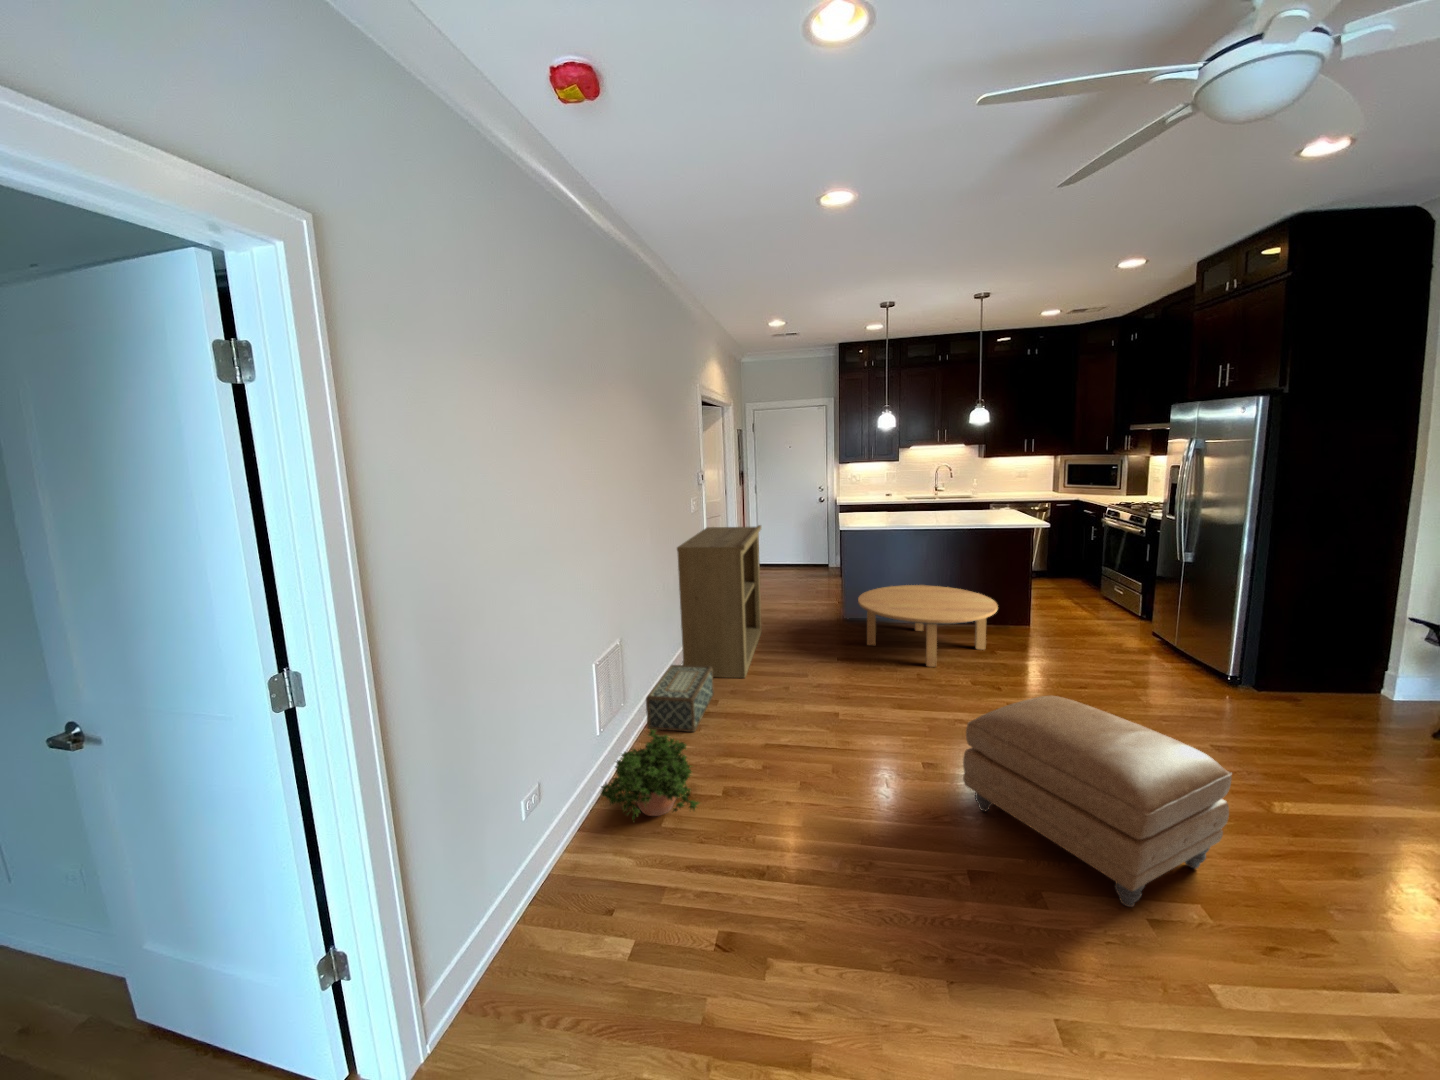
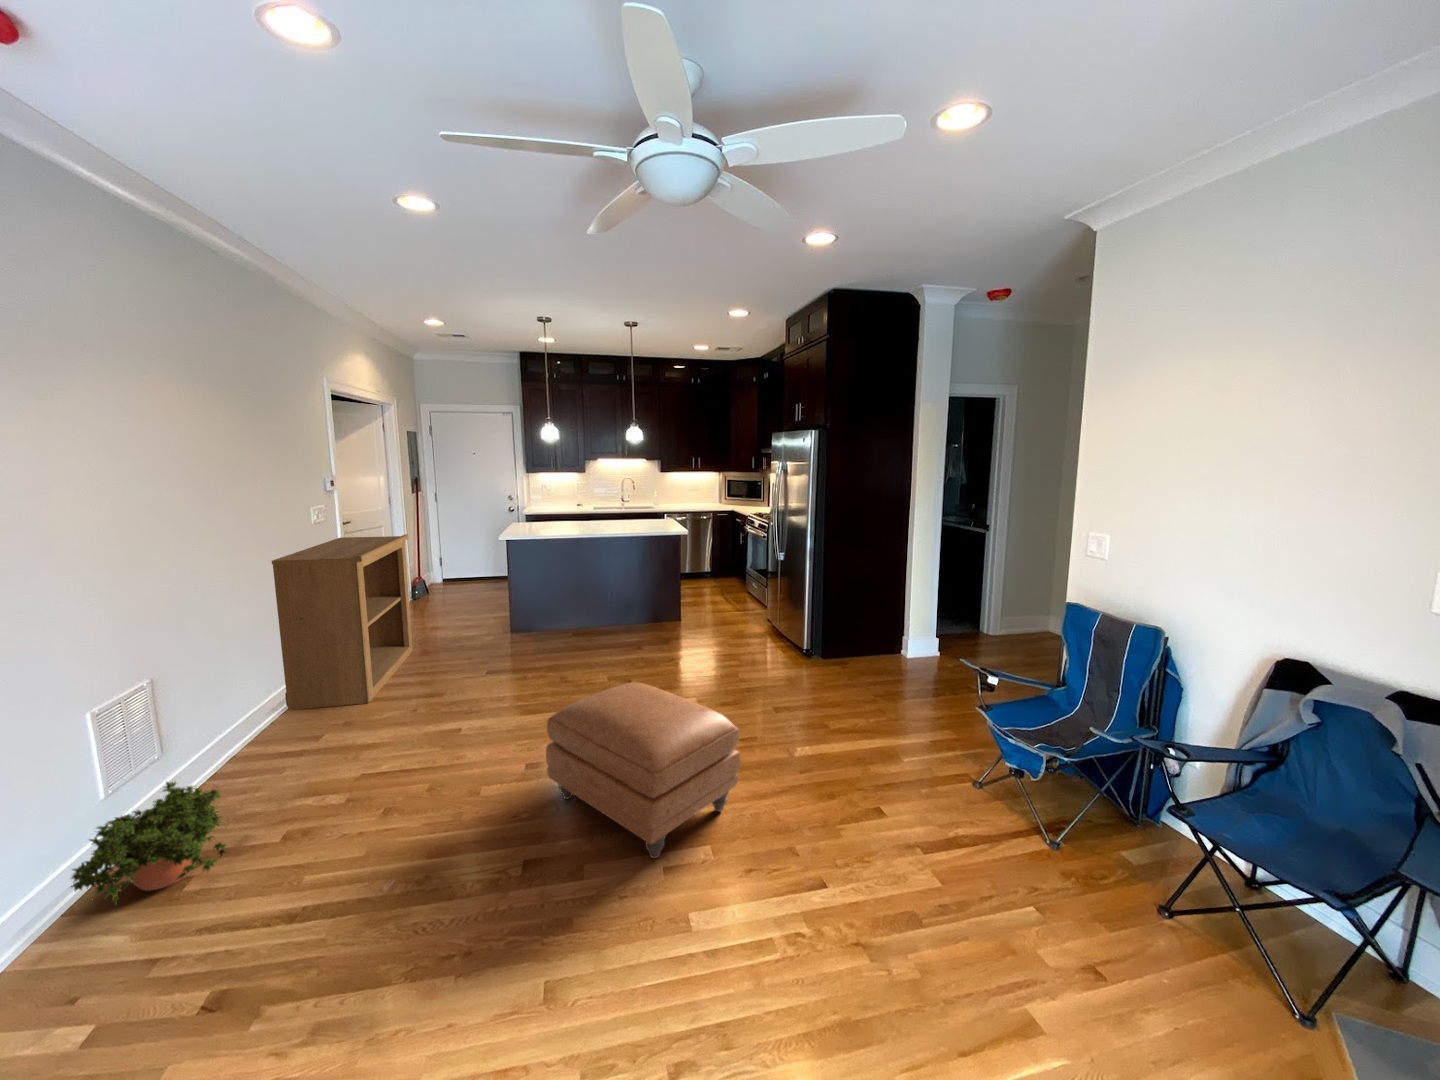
coffee table: present [858,585,998,667] -> none [514,591,643,668]
woven basket: present [646,665,714,732] -> none [199,695,318,781]

